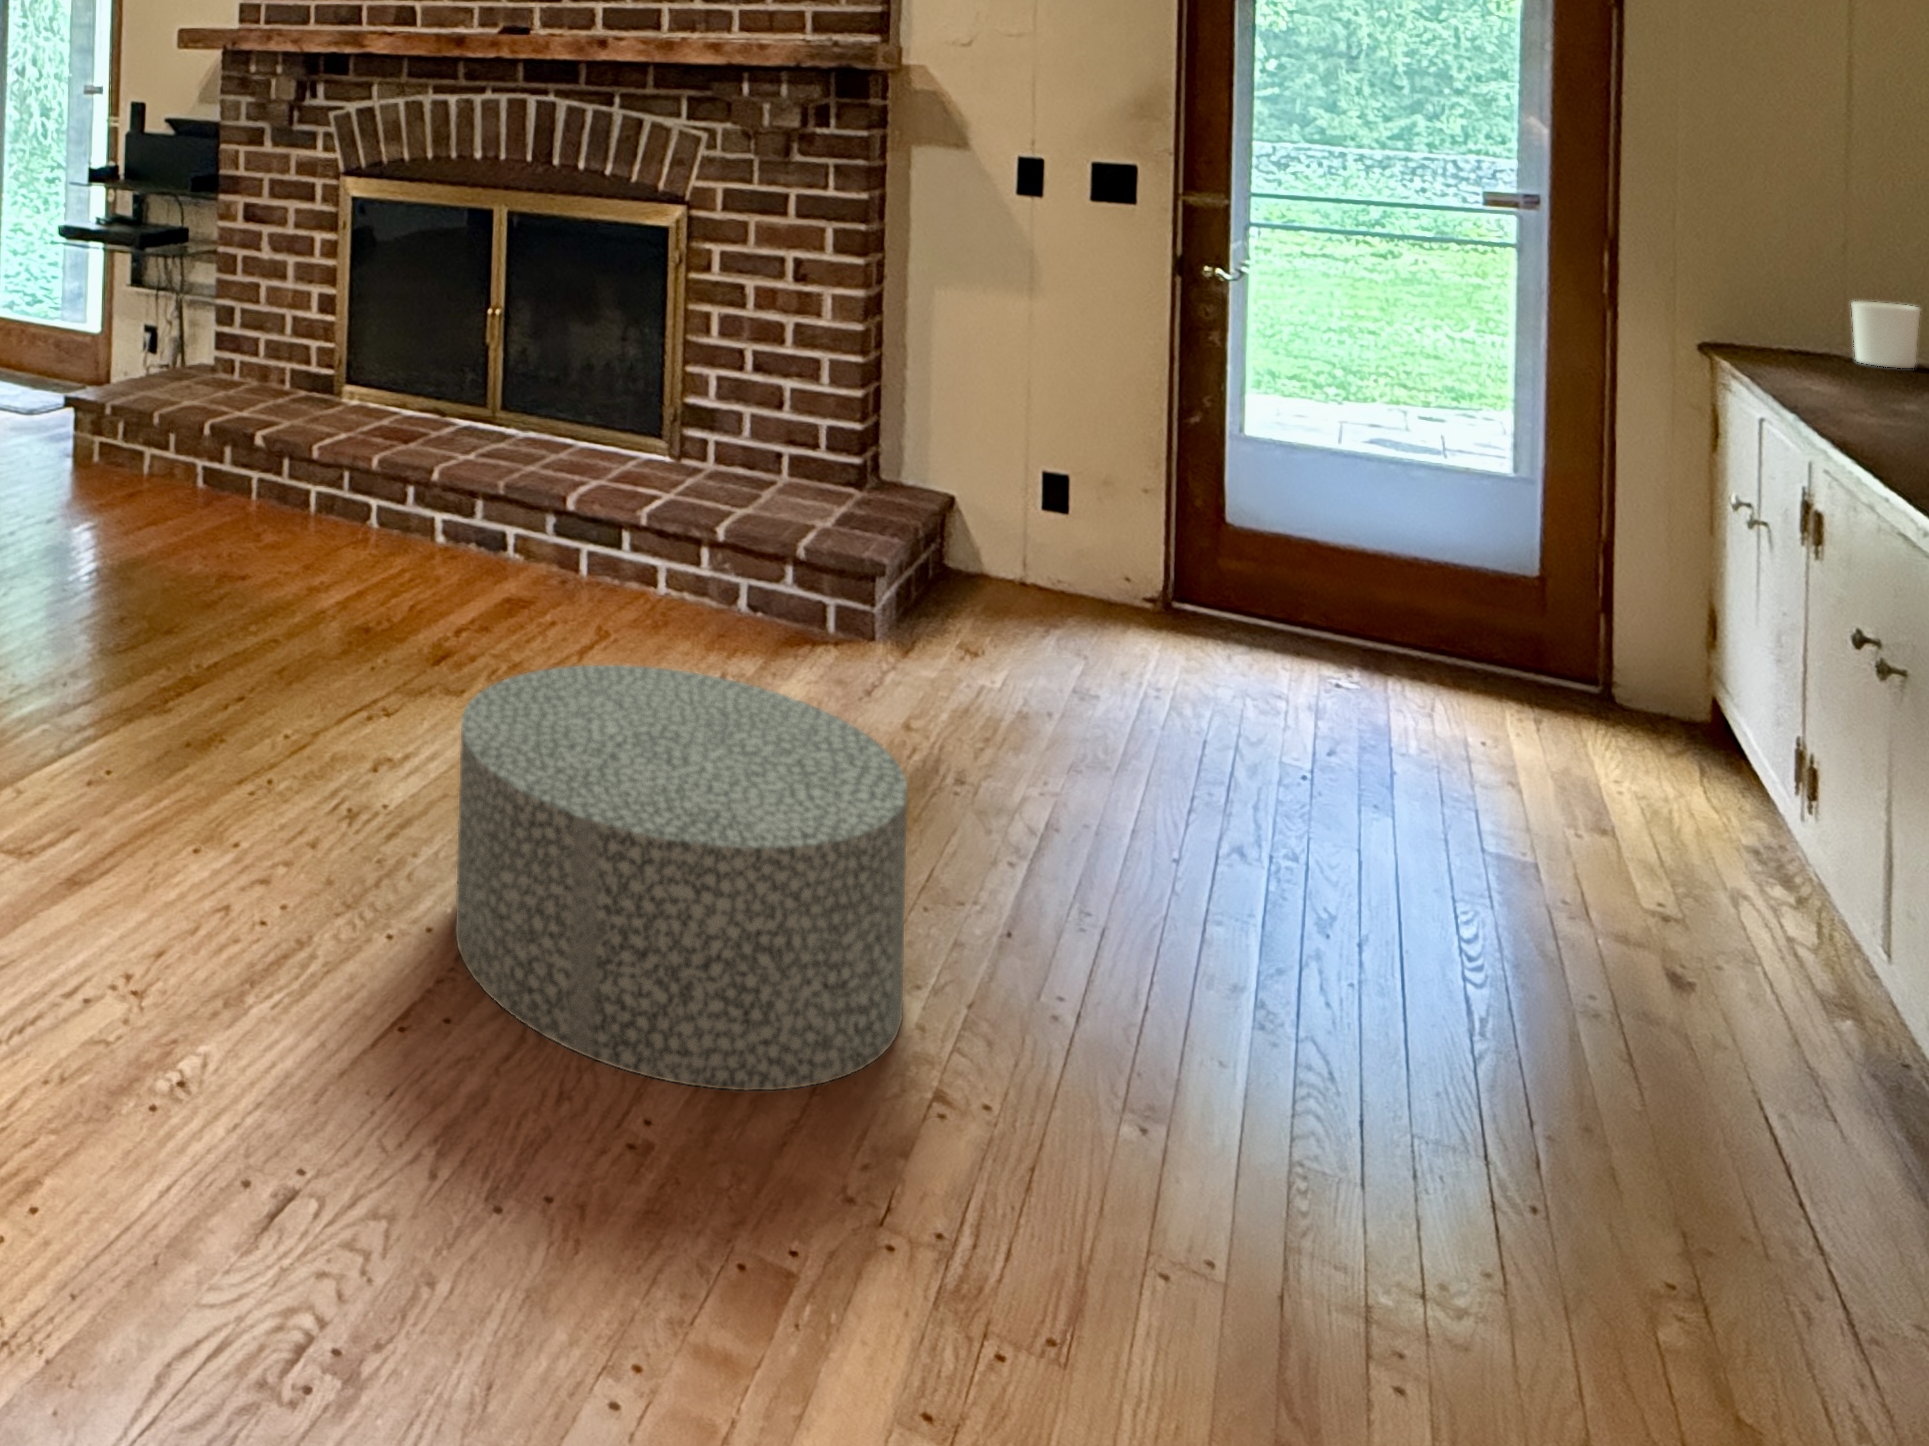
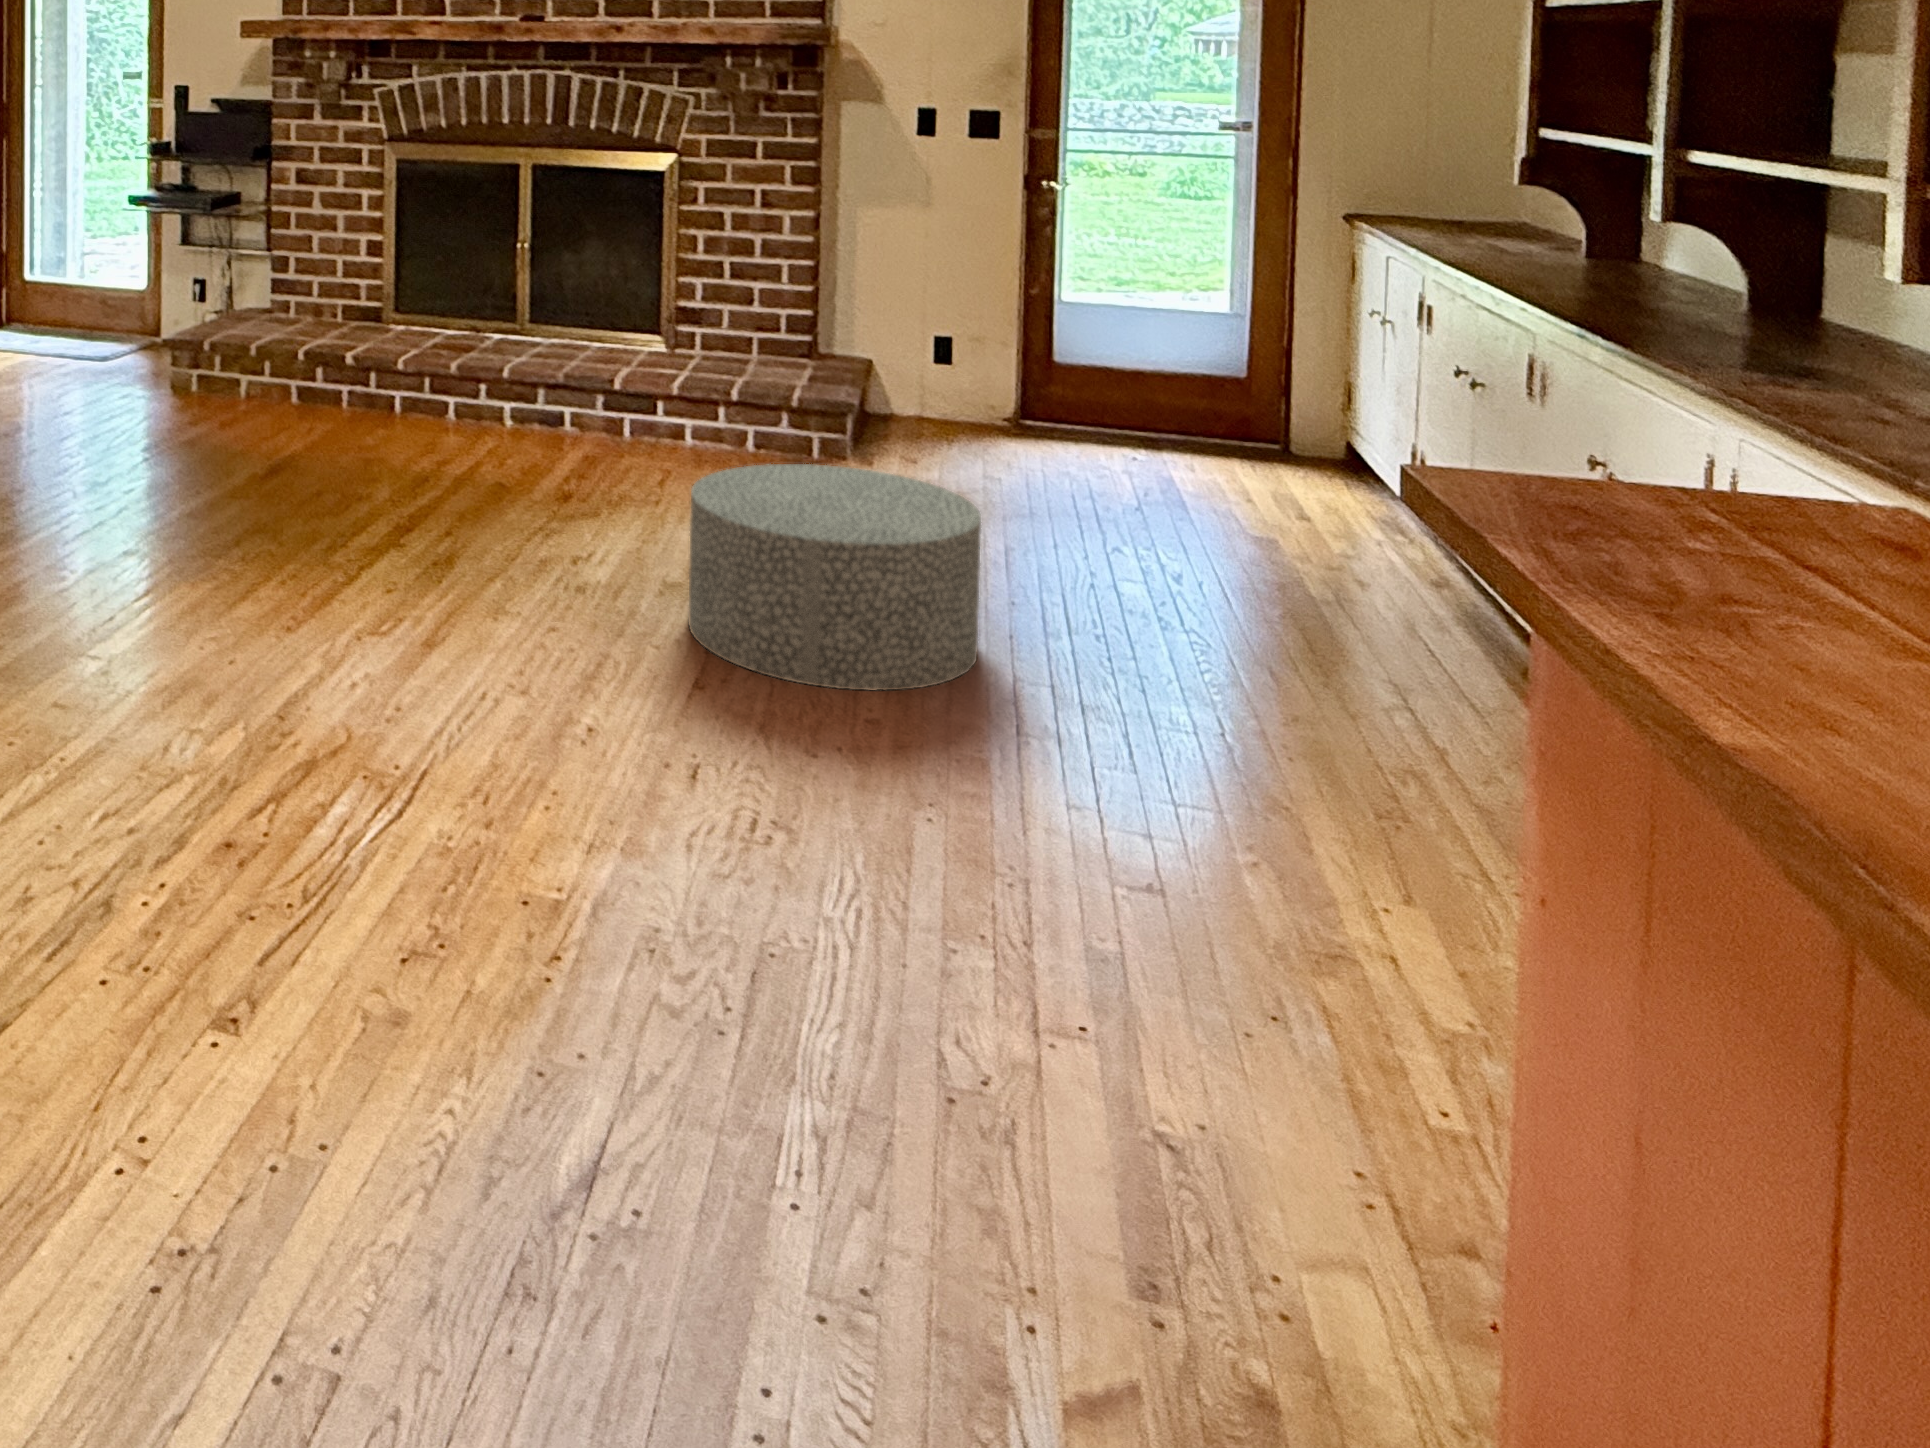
candle holder: present [1851,301,1920,368] -> none [1435,184,1472,224]

